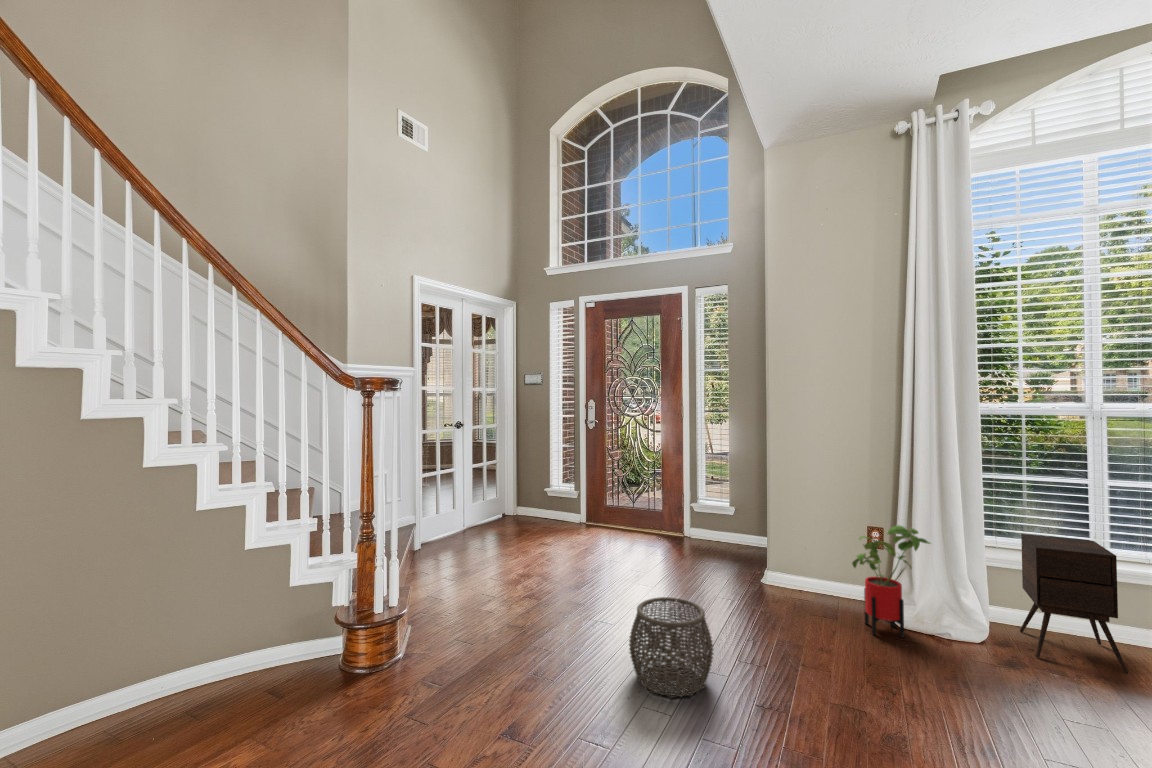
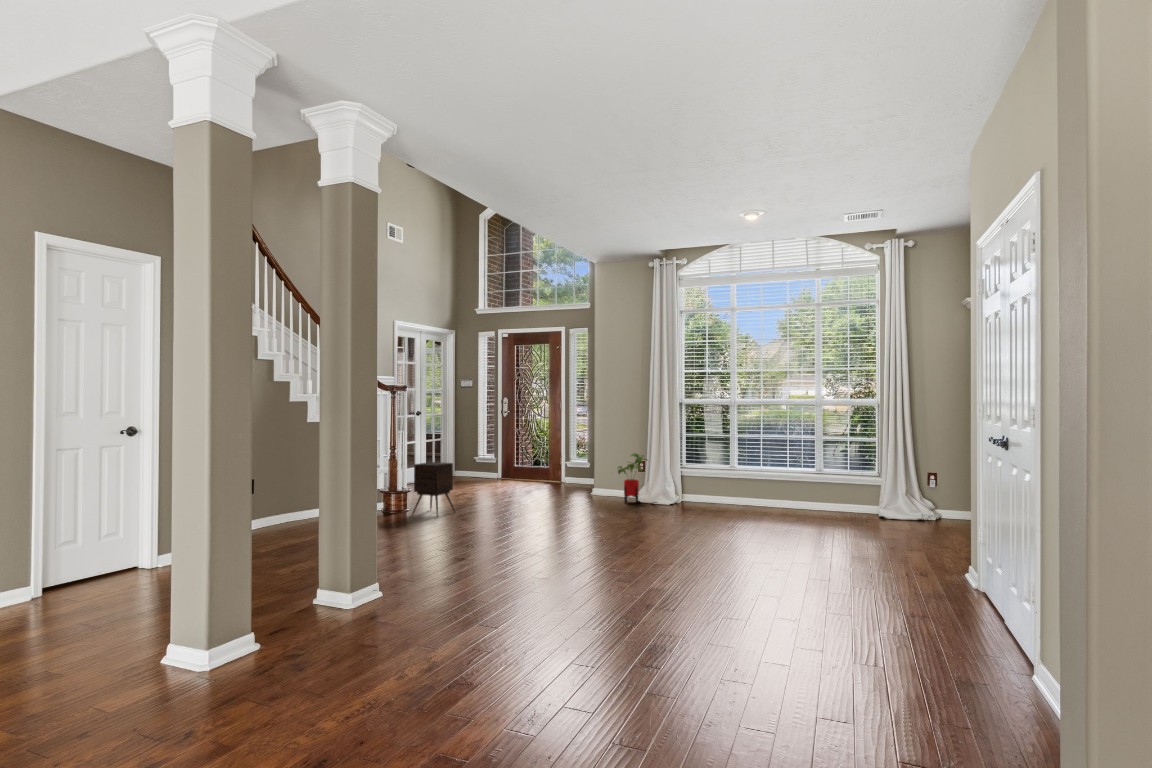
side table: present [1020,534,1128,673] -> present [412,462,455,517]
woven basket: present [629,597,713,697] -> none [509,480,543,513]

